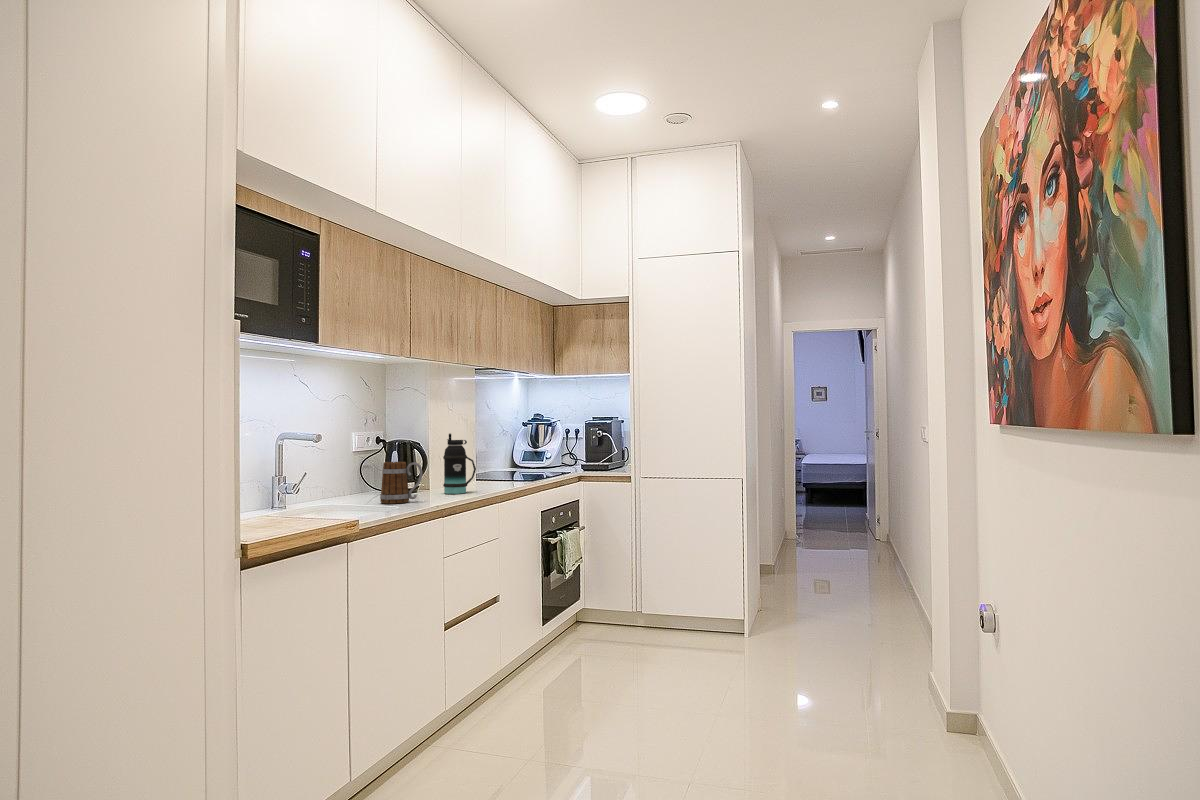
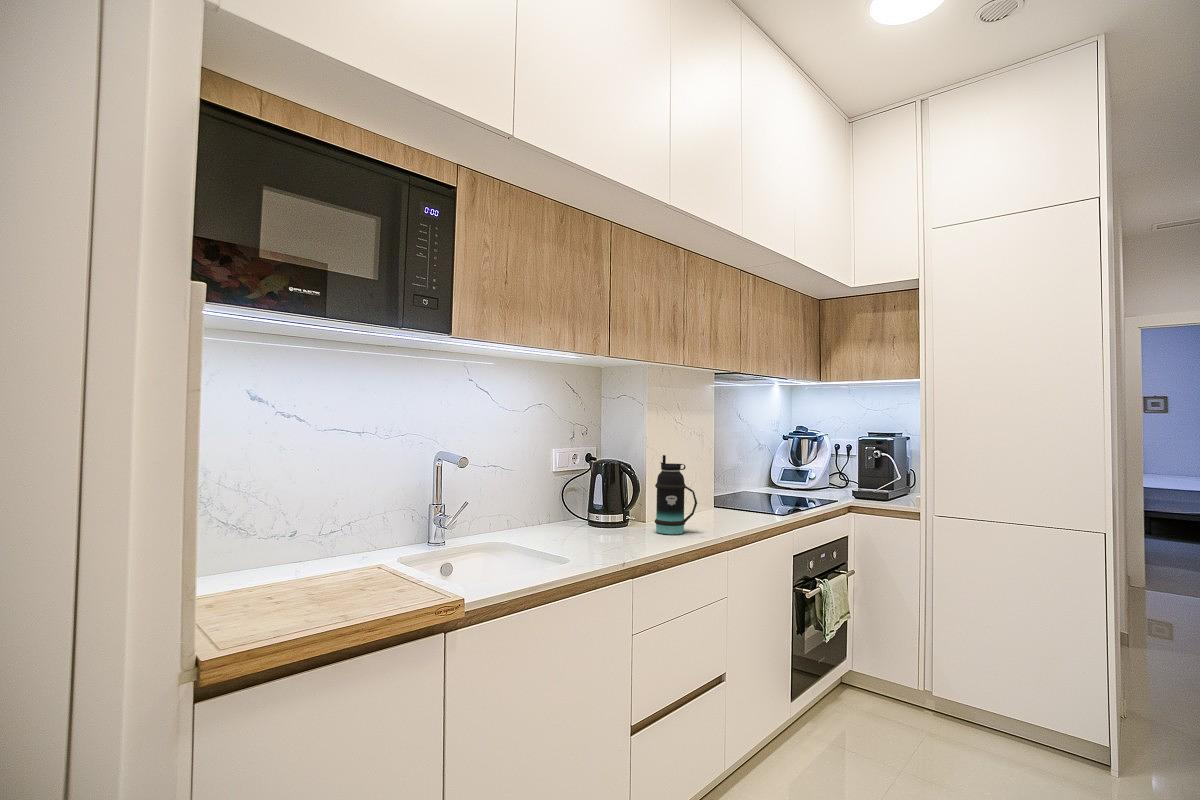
mug: present [380,462,422,504] -> none [560,492,613,550]

